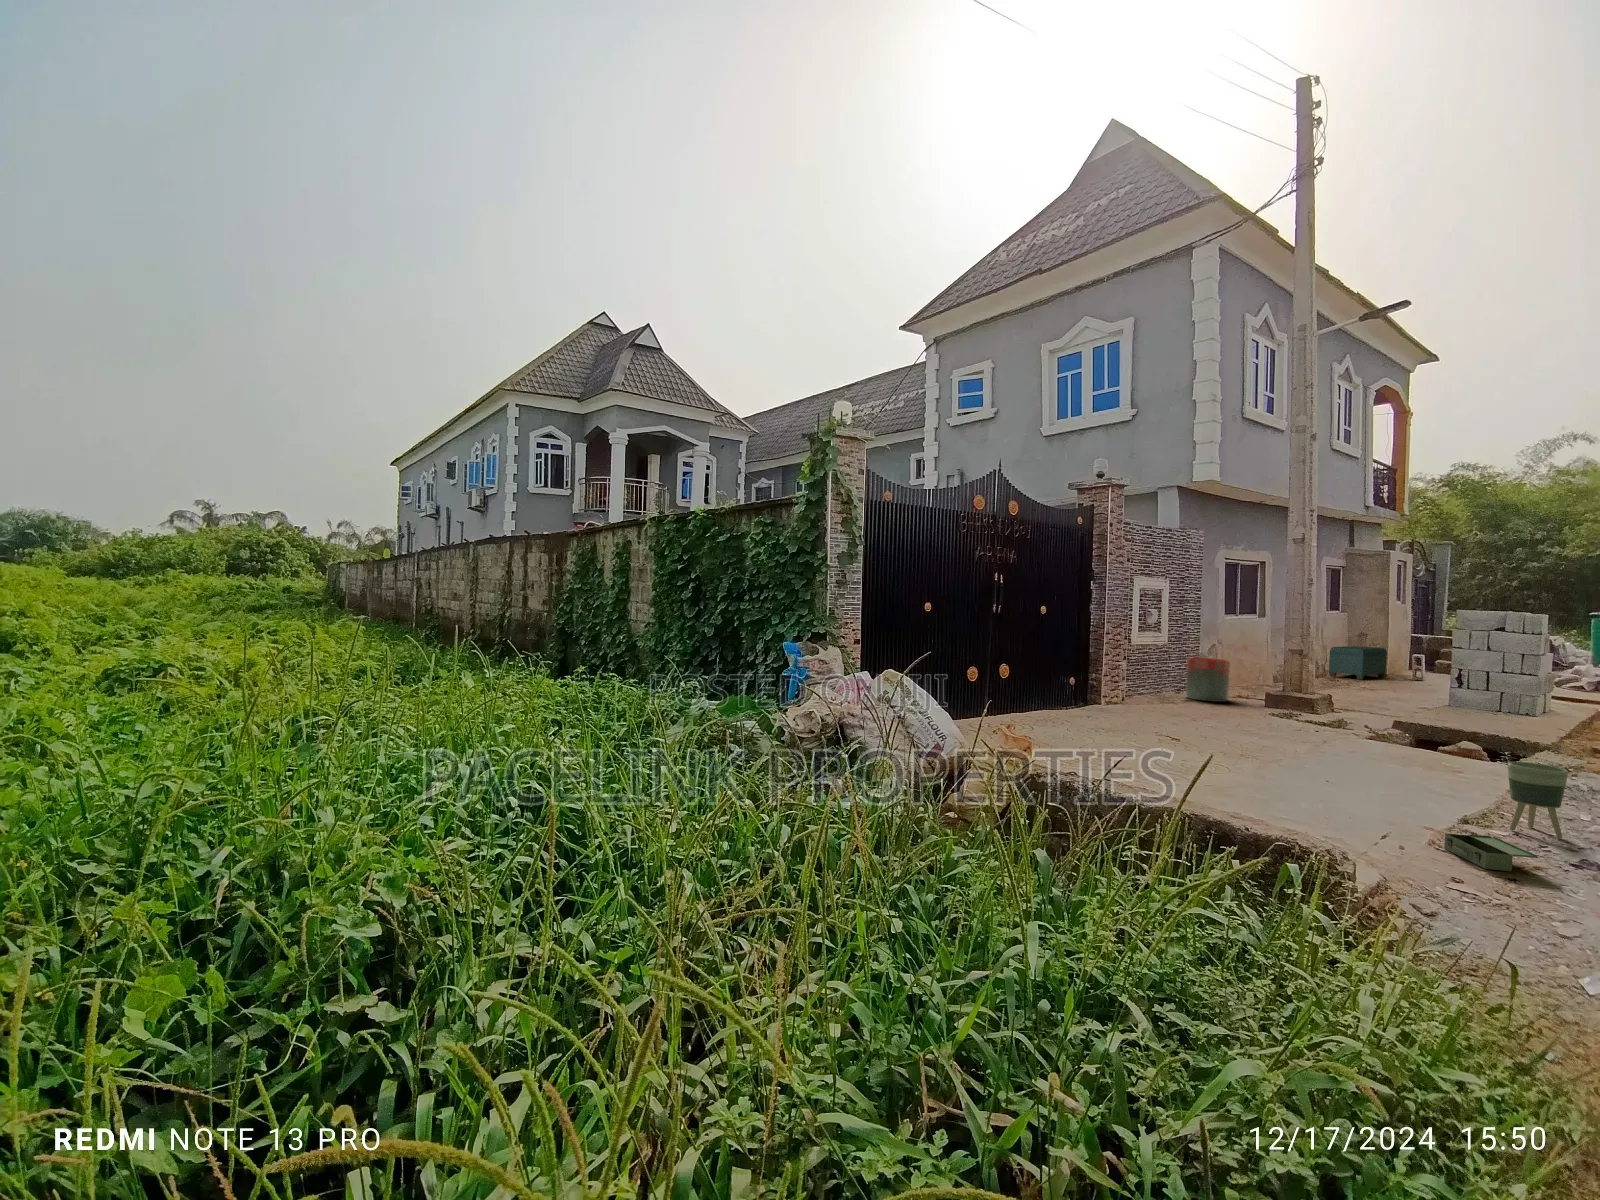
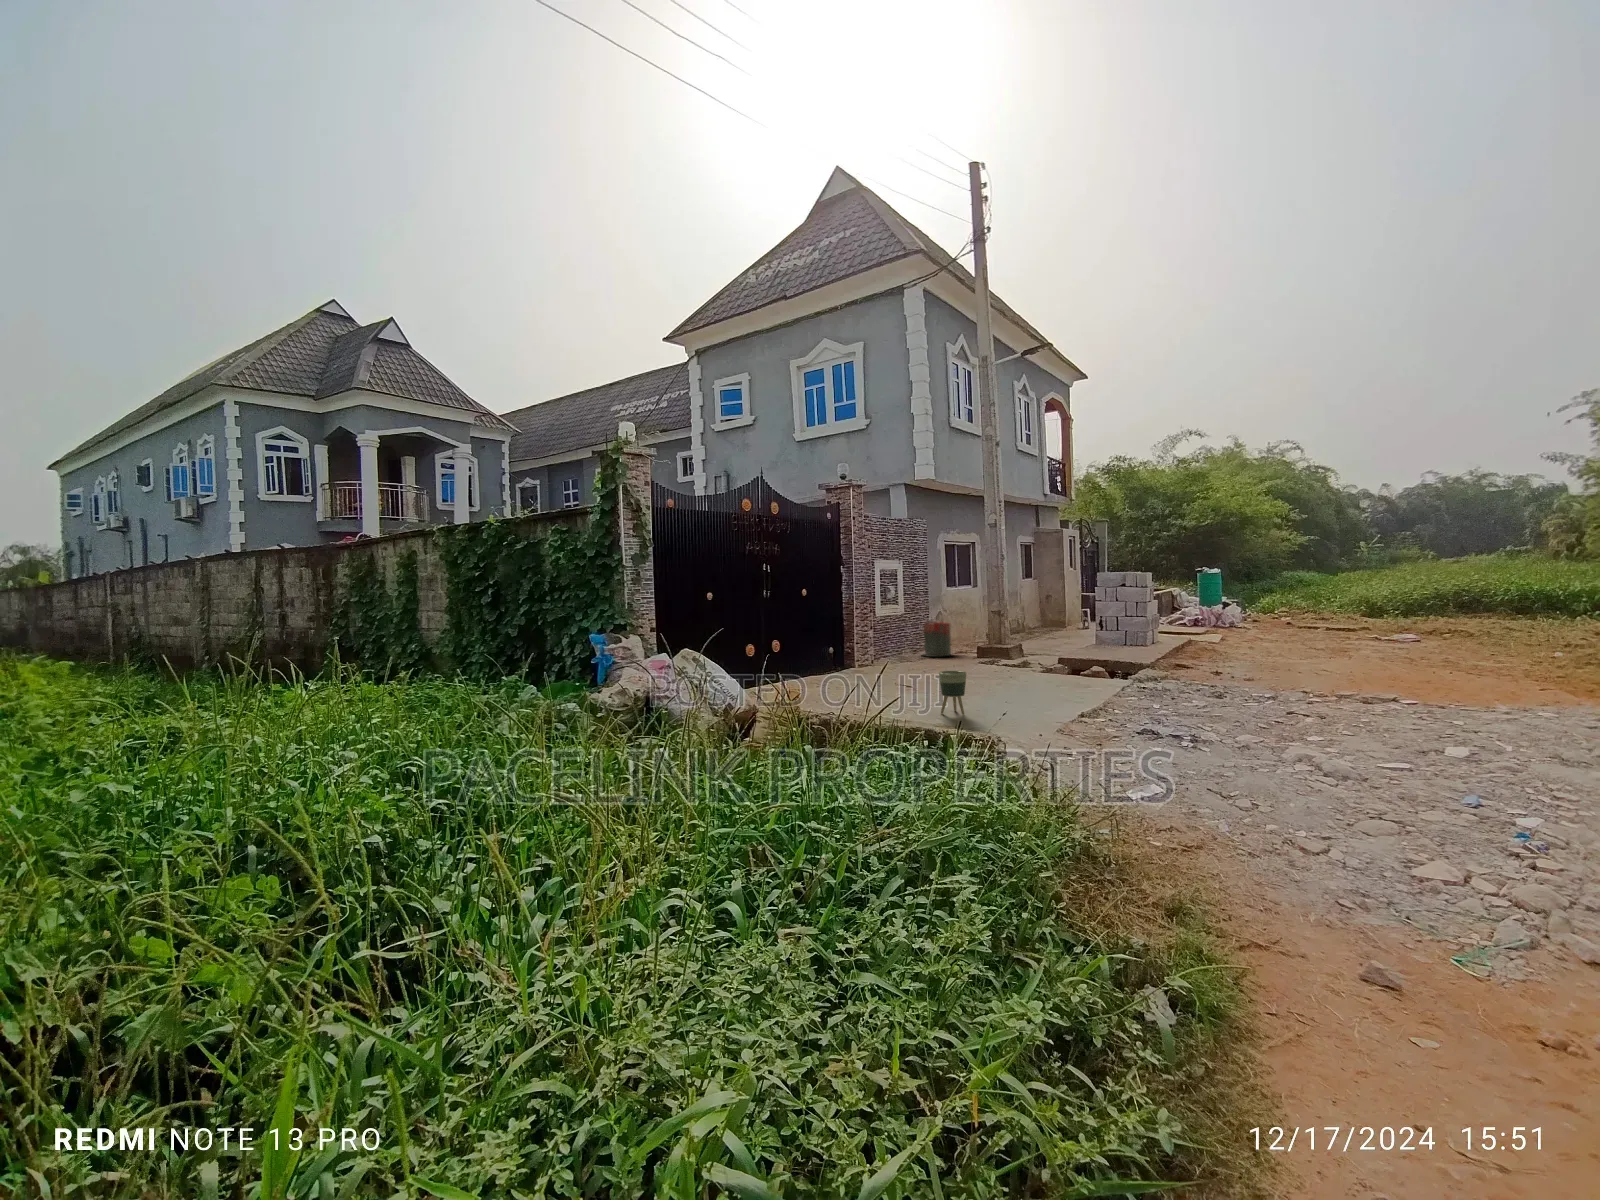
bench: present [1329,646,1387,680] -> none [1026,605,1065,631]
planter: present [1507,762,1568,838] -> present [939,671,966,715]
toolbox: present [1444,833,1538,871] -> none [1061,719,1106,739]

